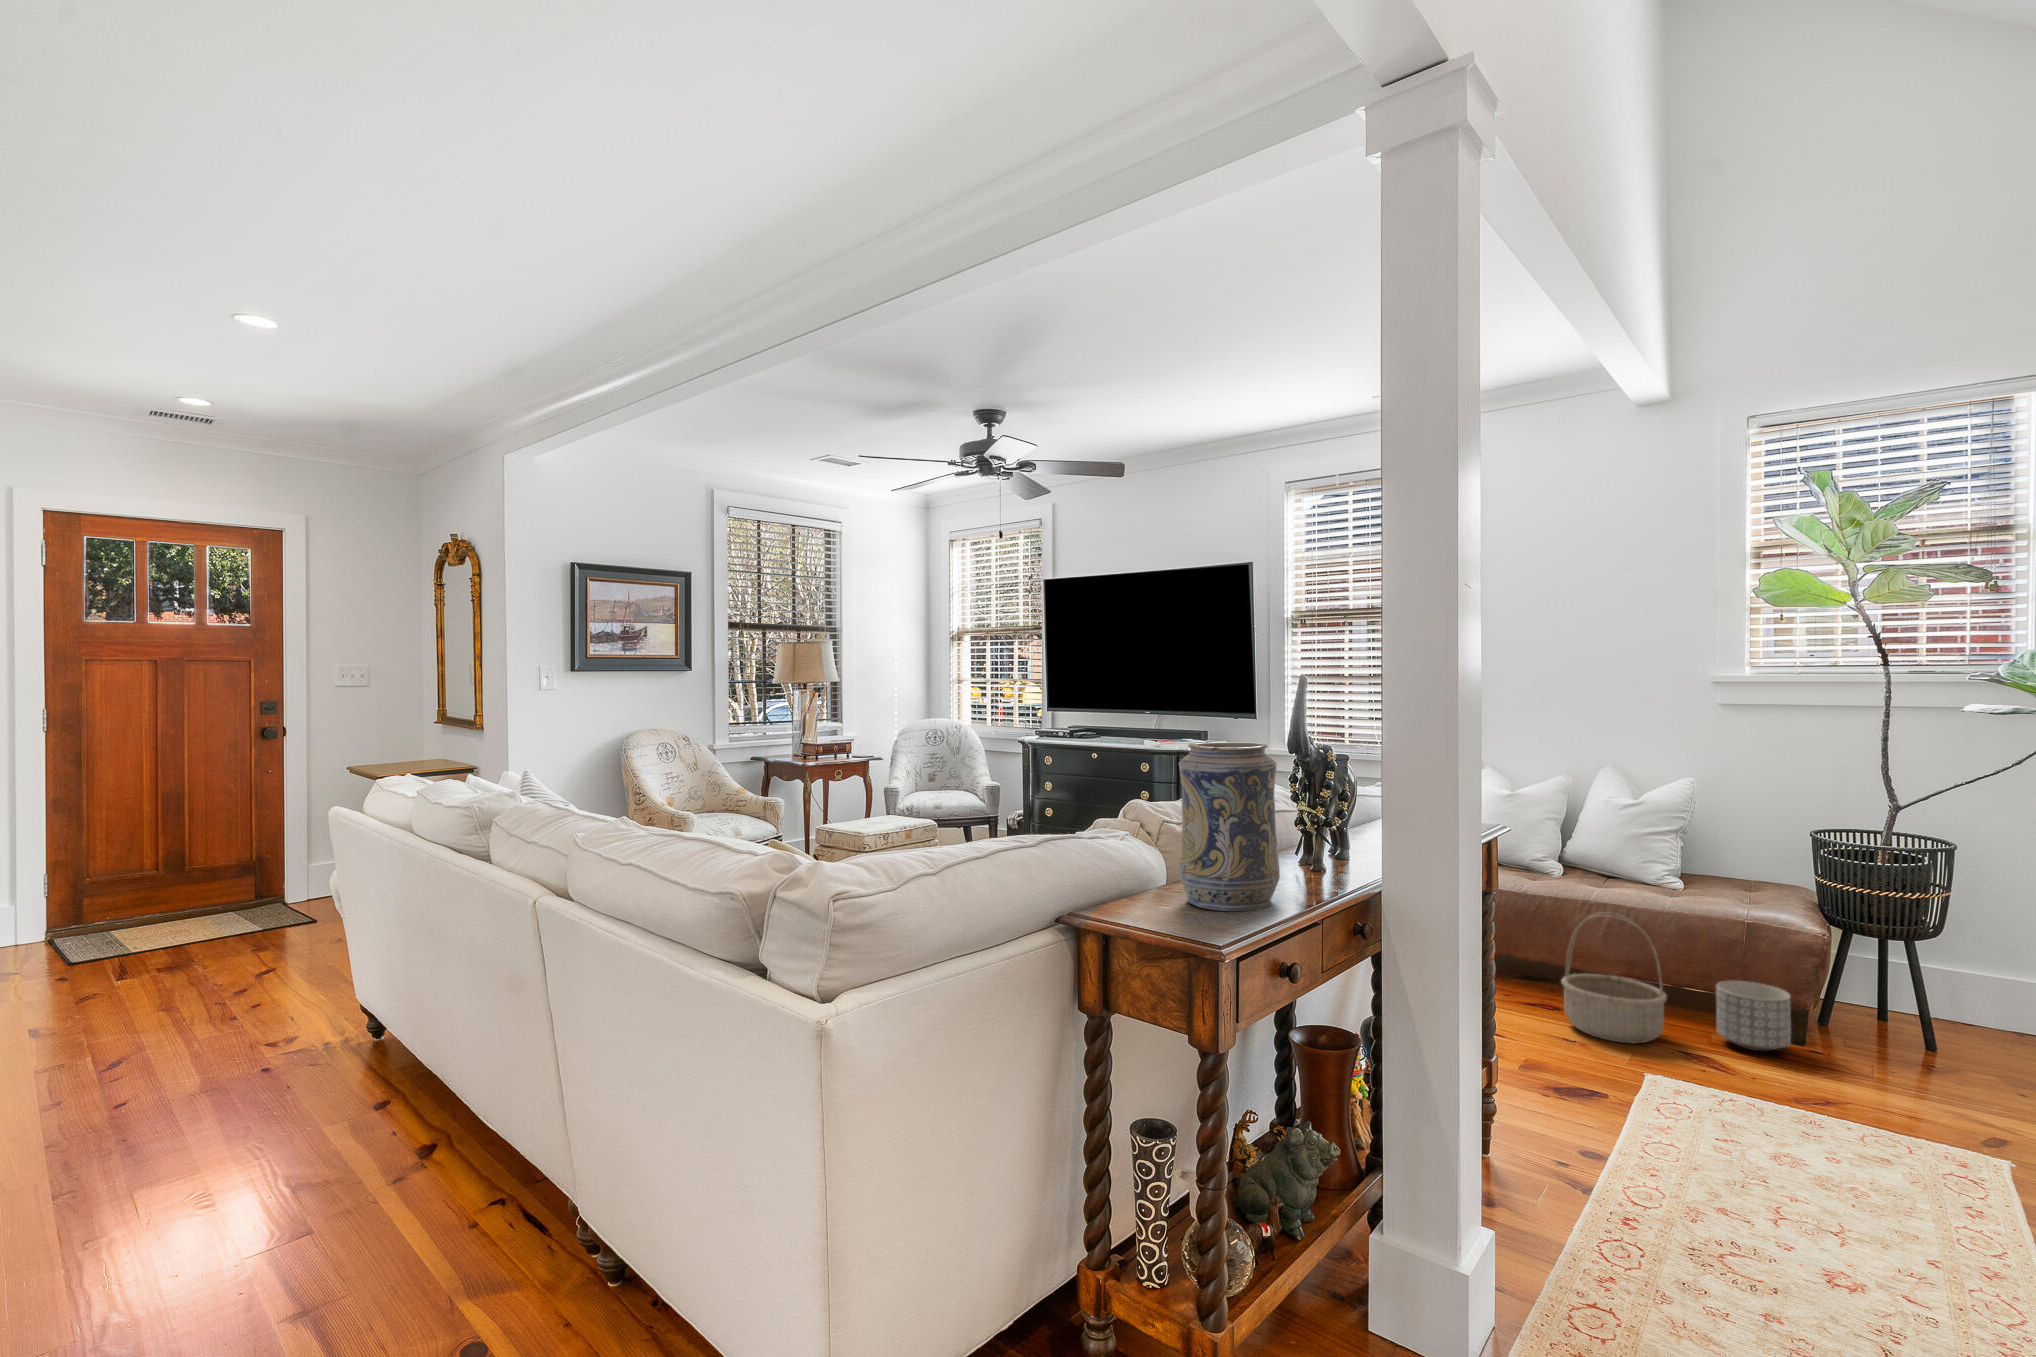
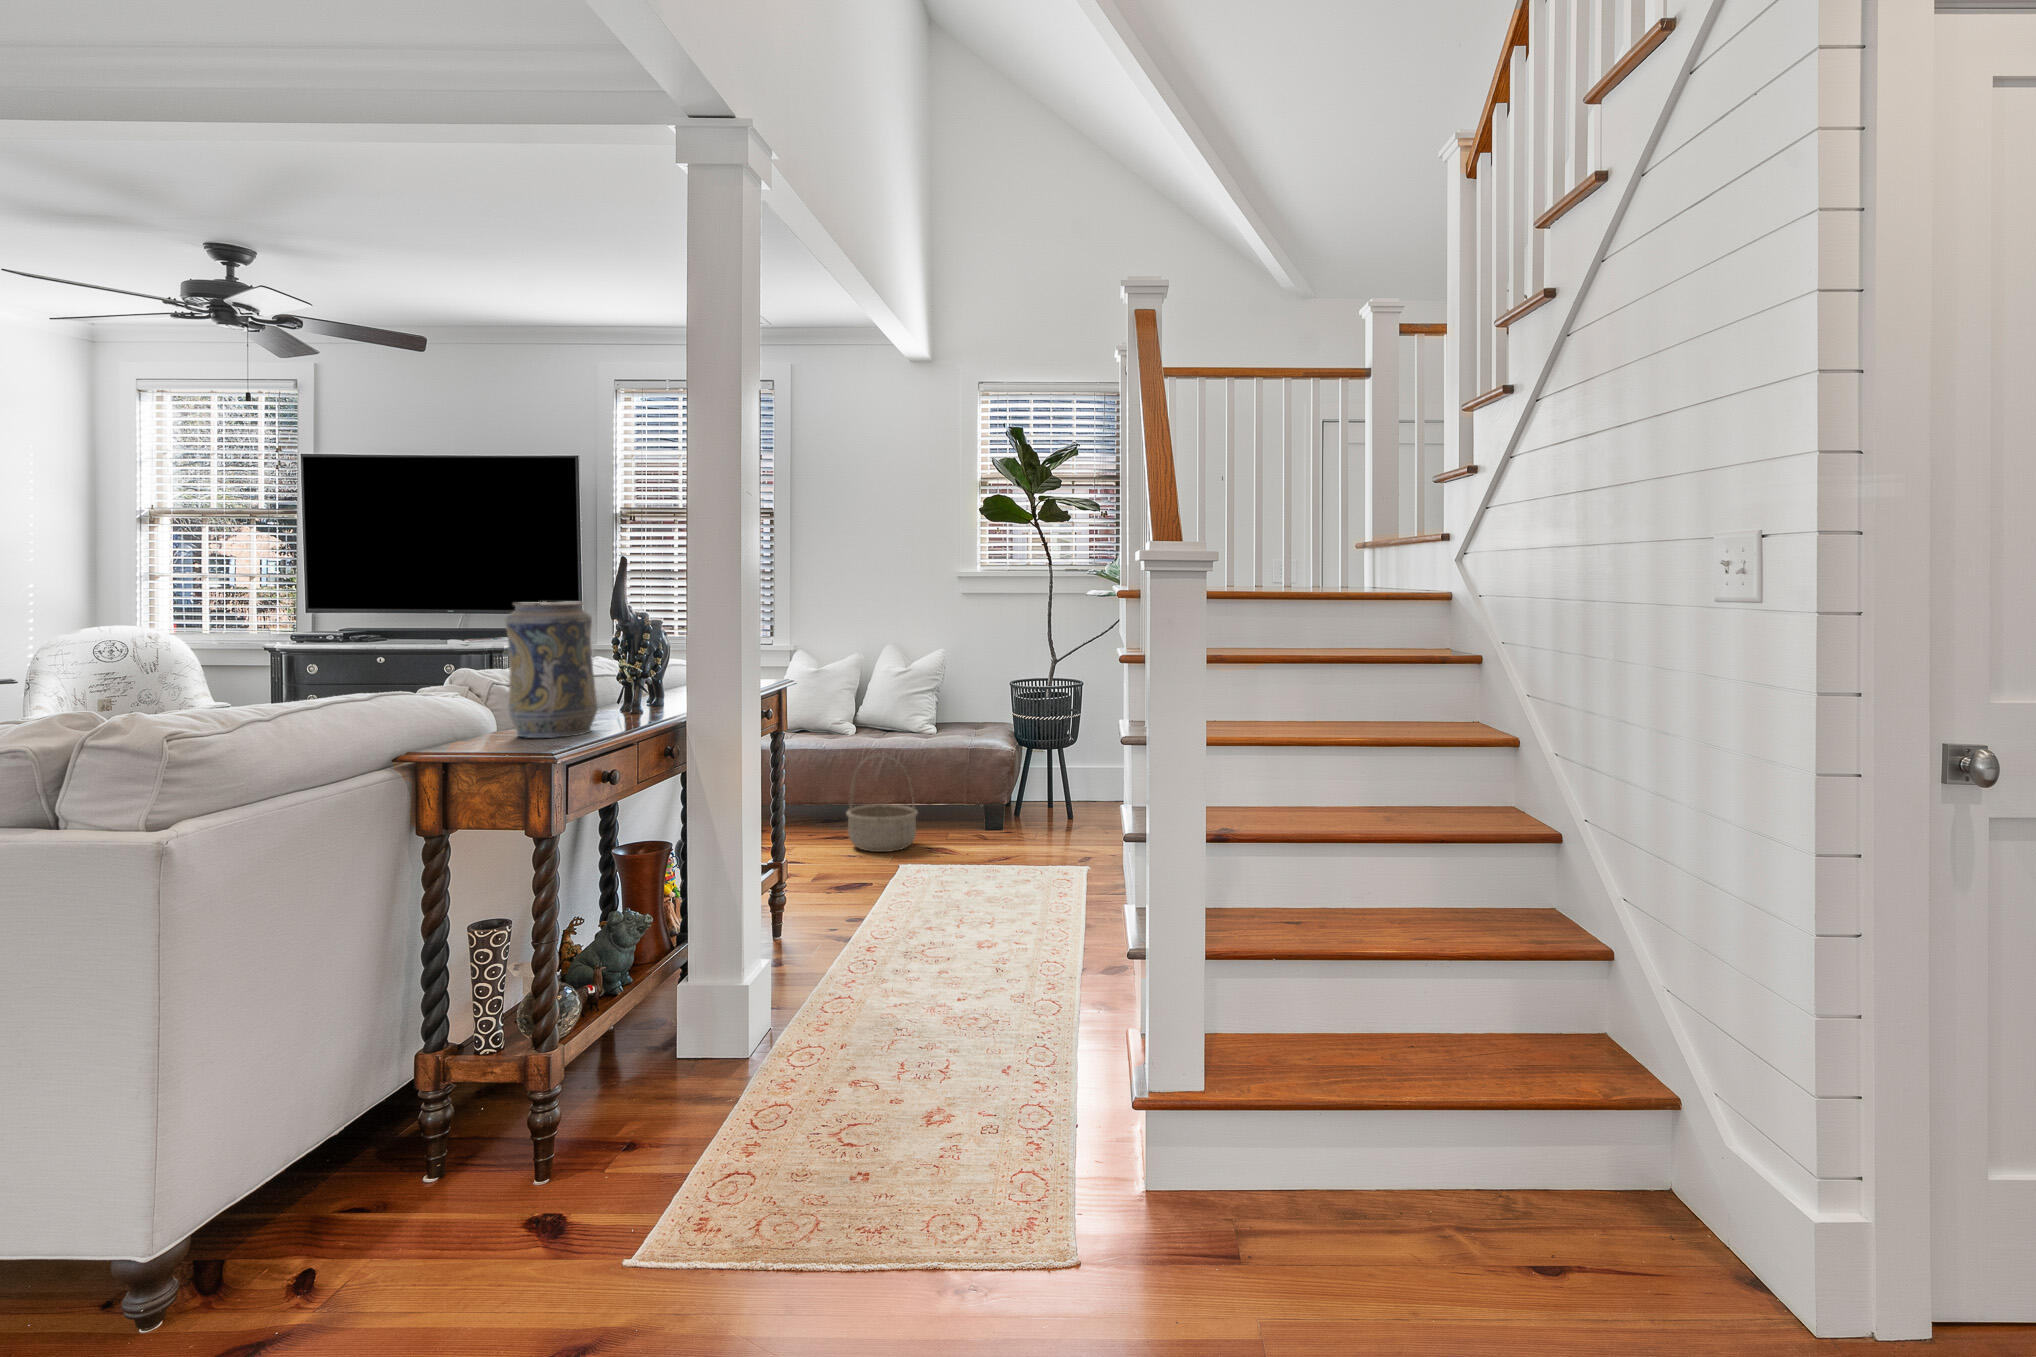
planter: present [1716,981,1791,1051] -> none [950,795,994,842]

